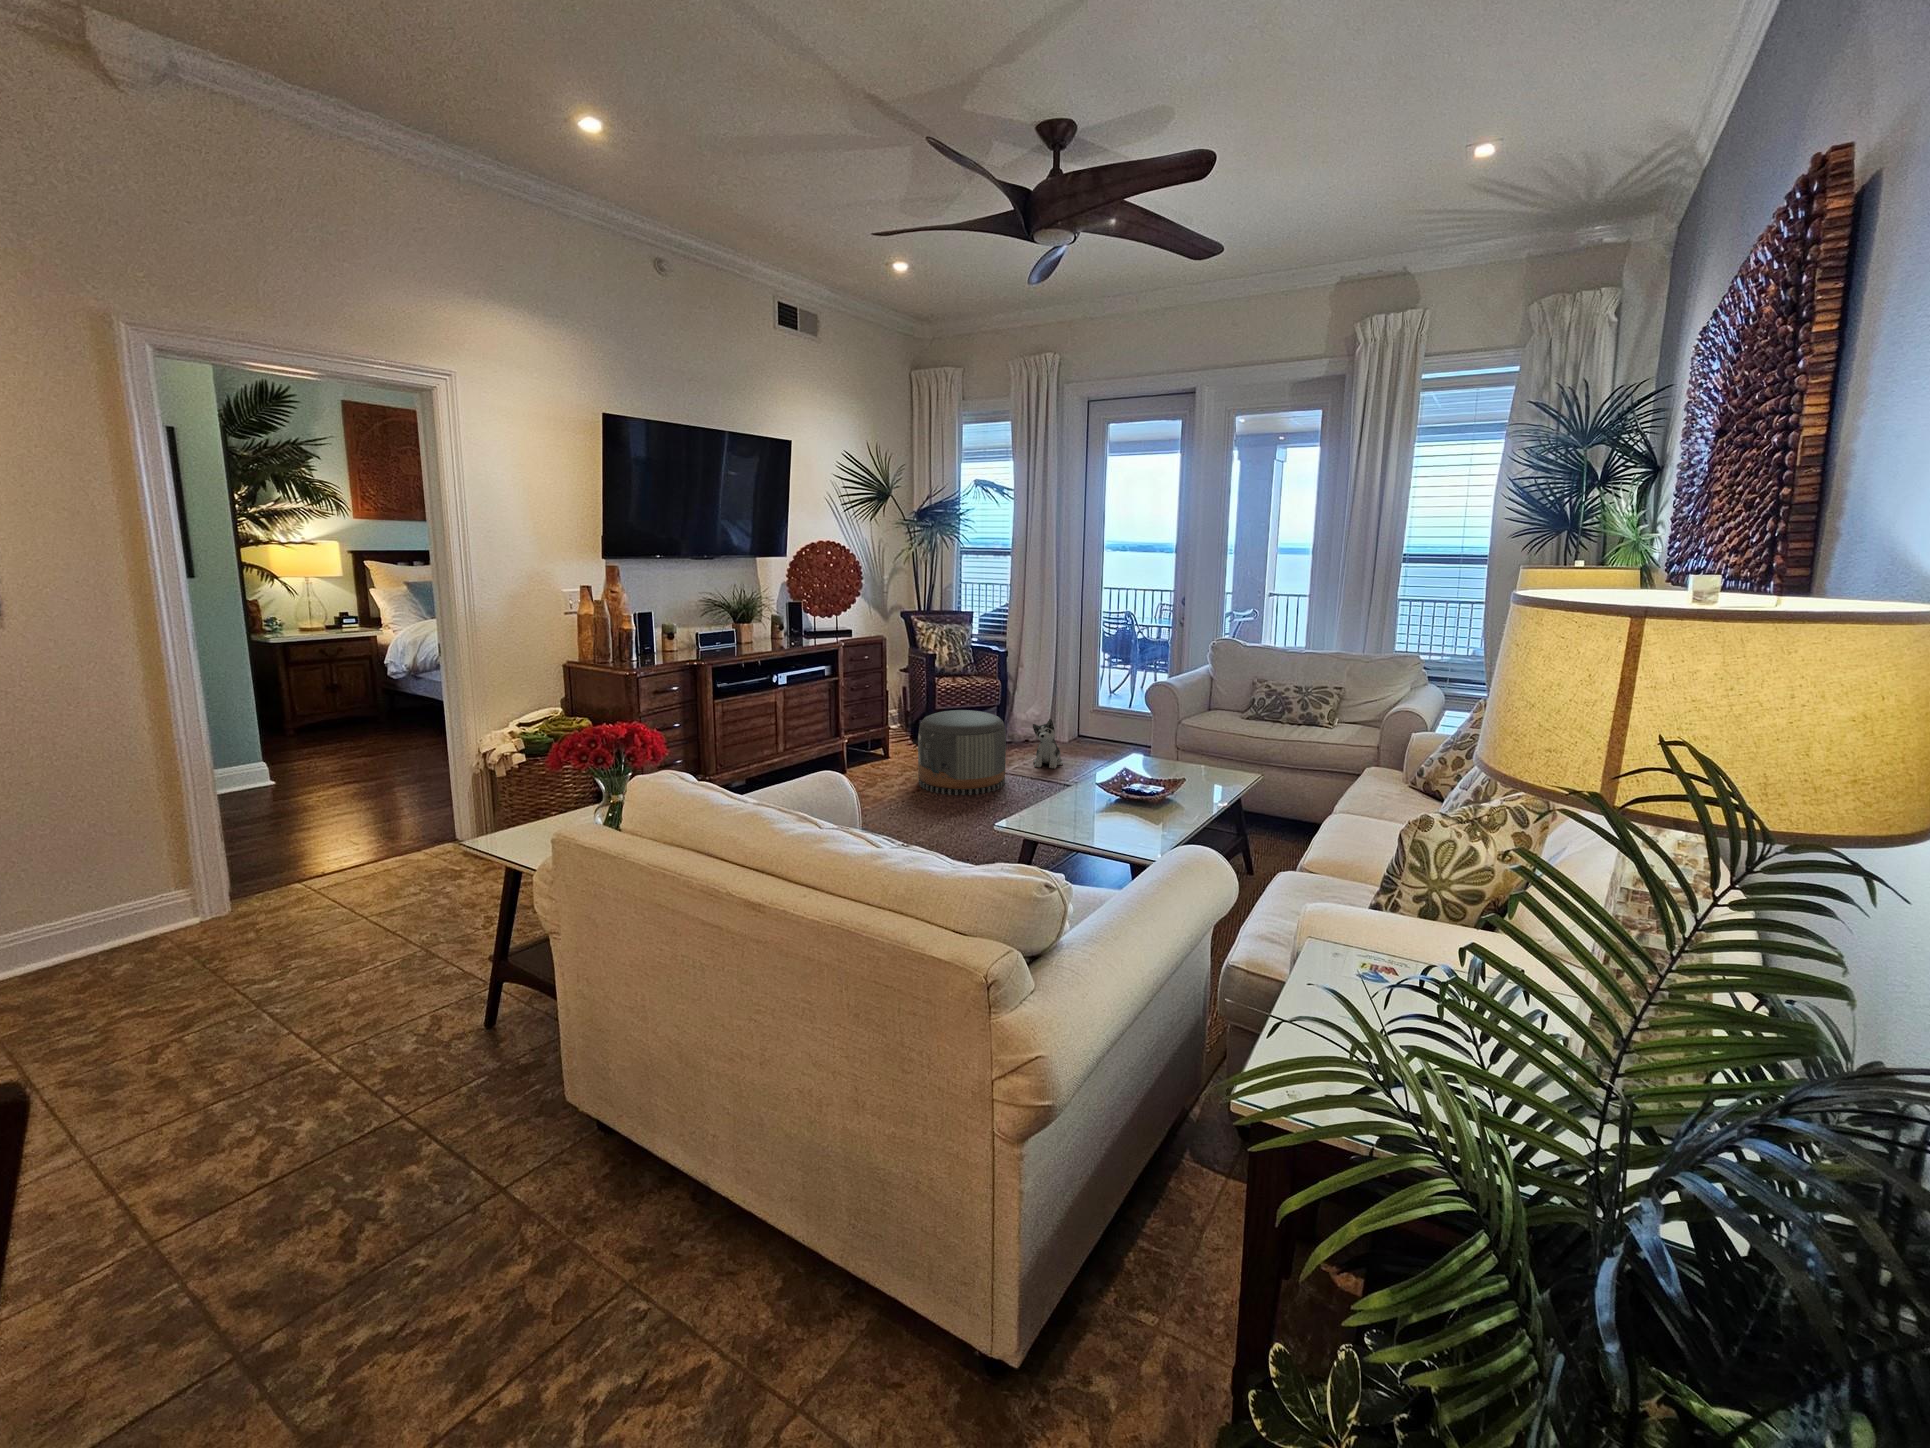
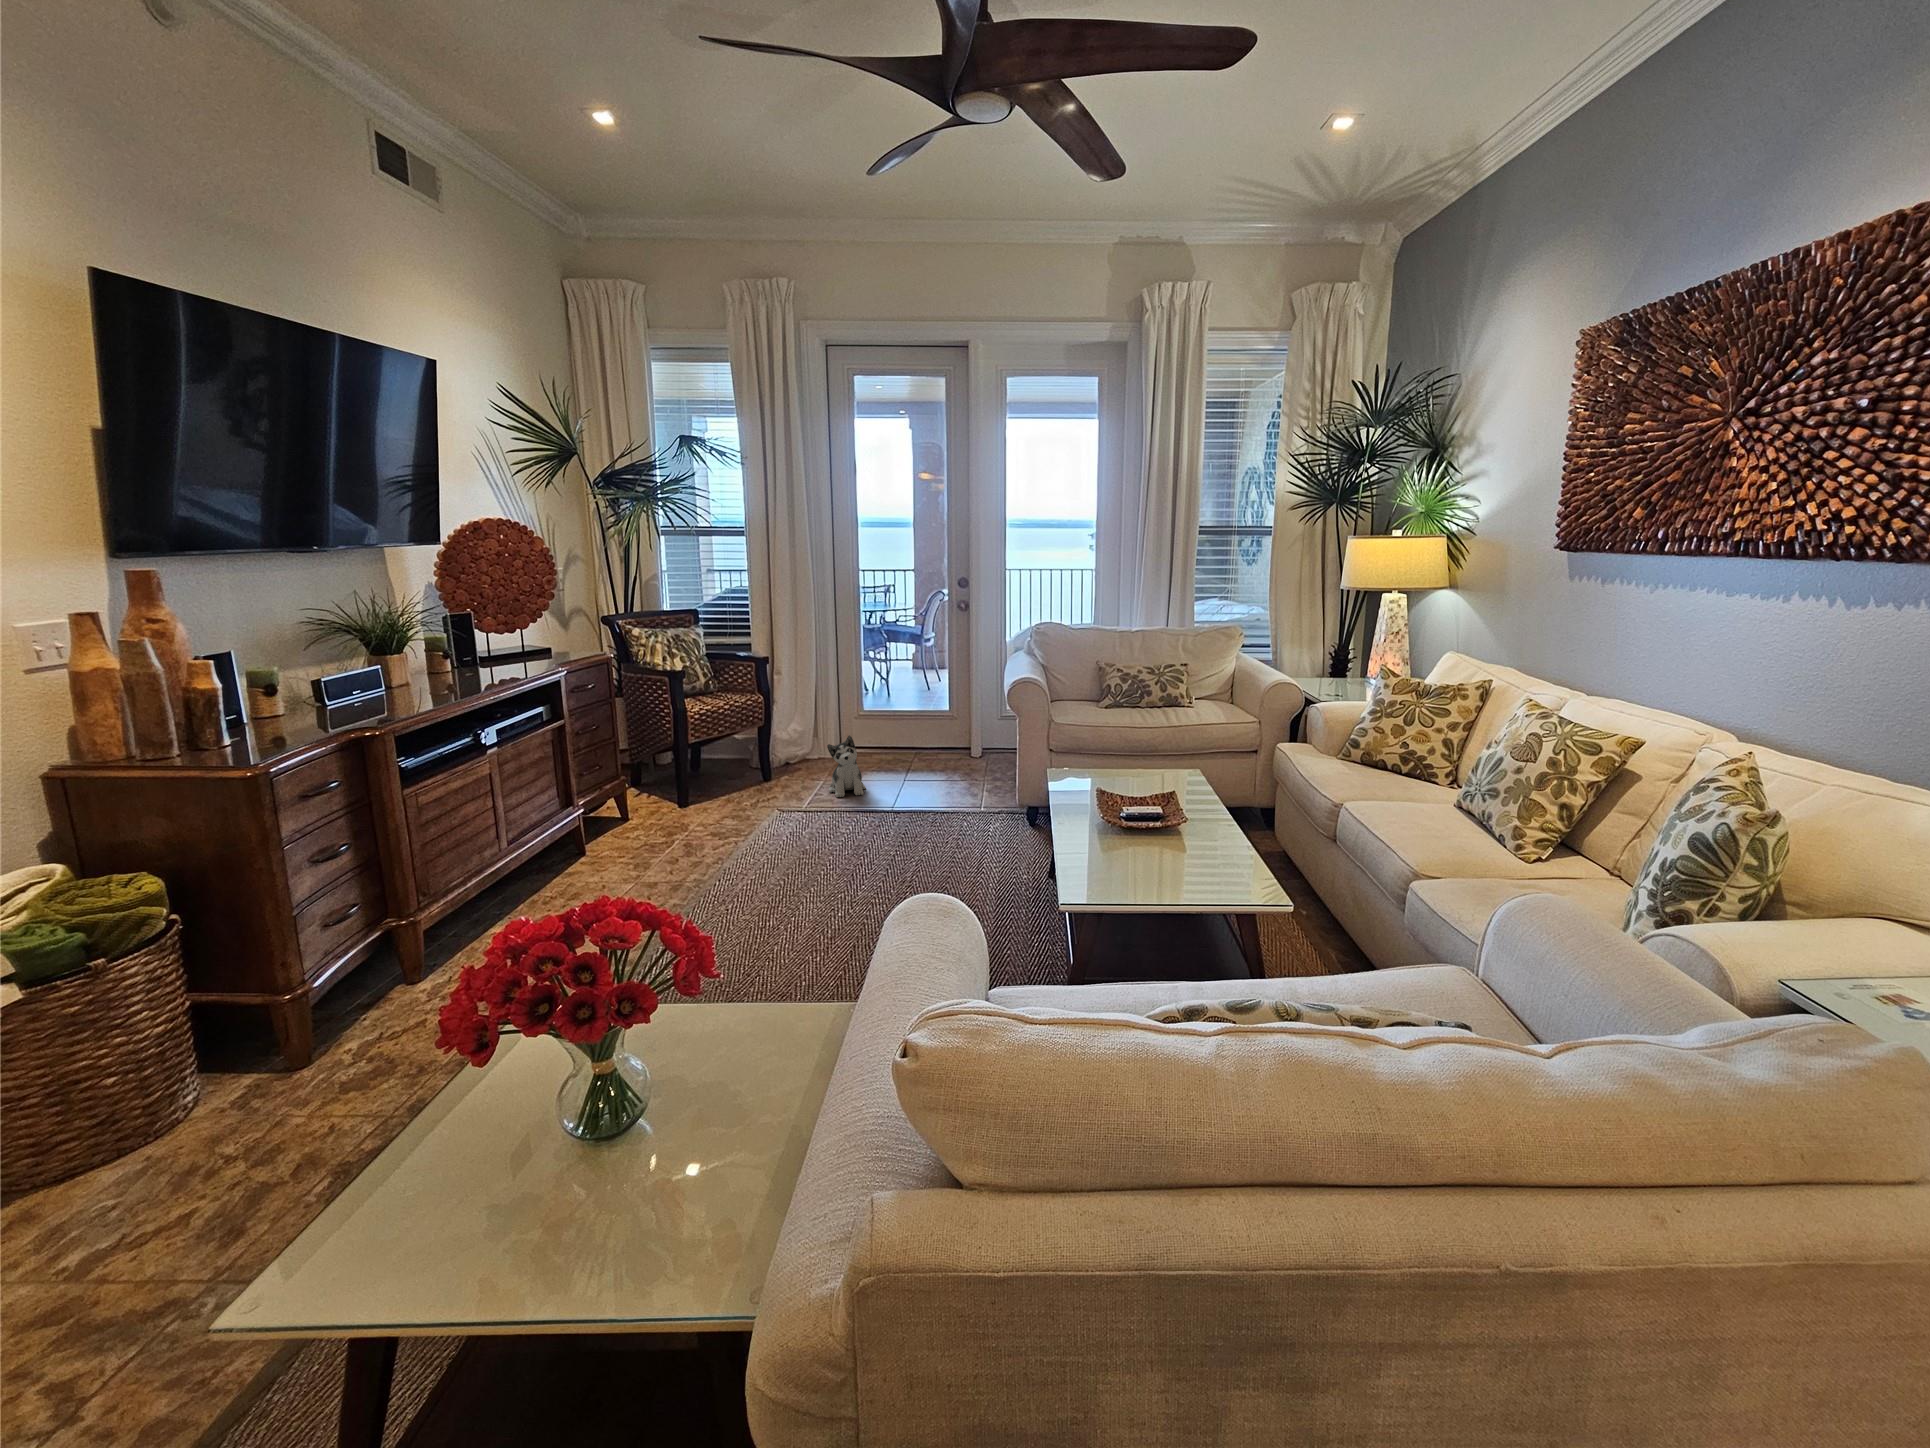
pouf: present [918,710,1006,795] -> none [705,740,827,858]

